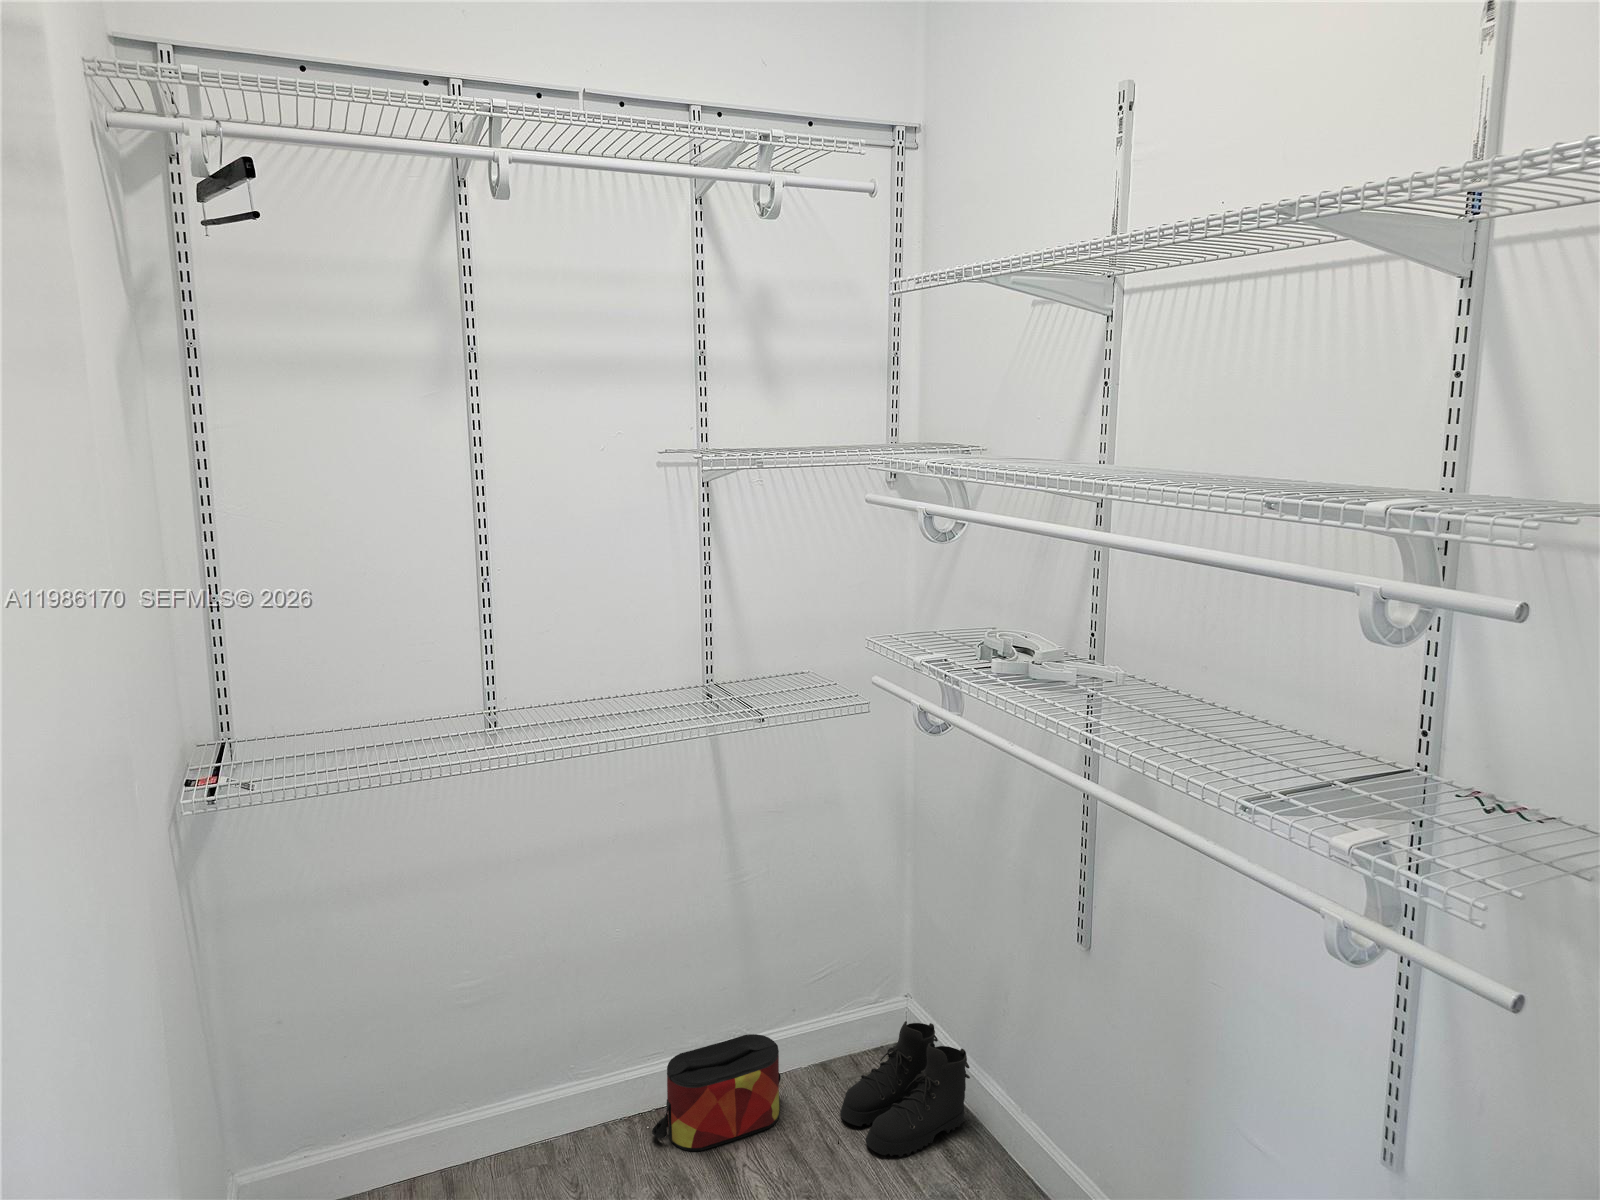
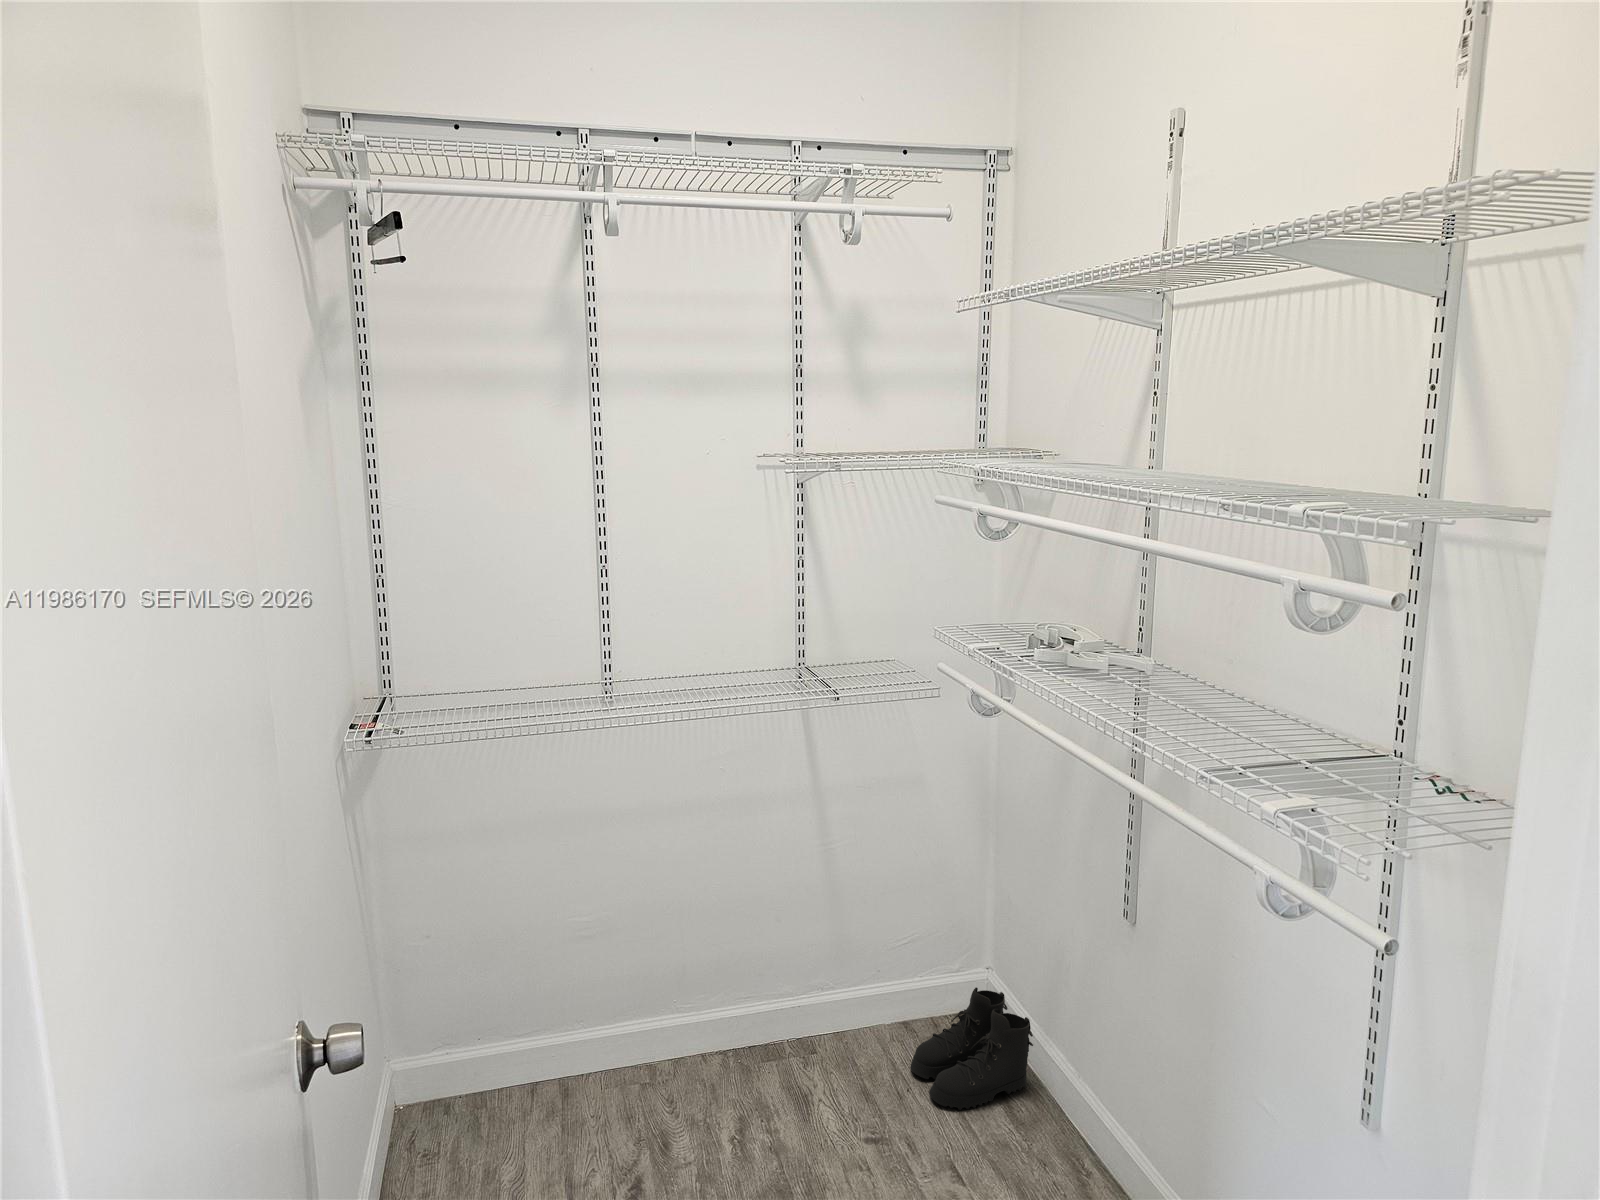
bag: present [652,1034,781,1151] -> none [738,986,858,1084]

